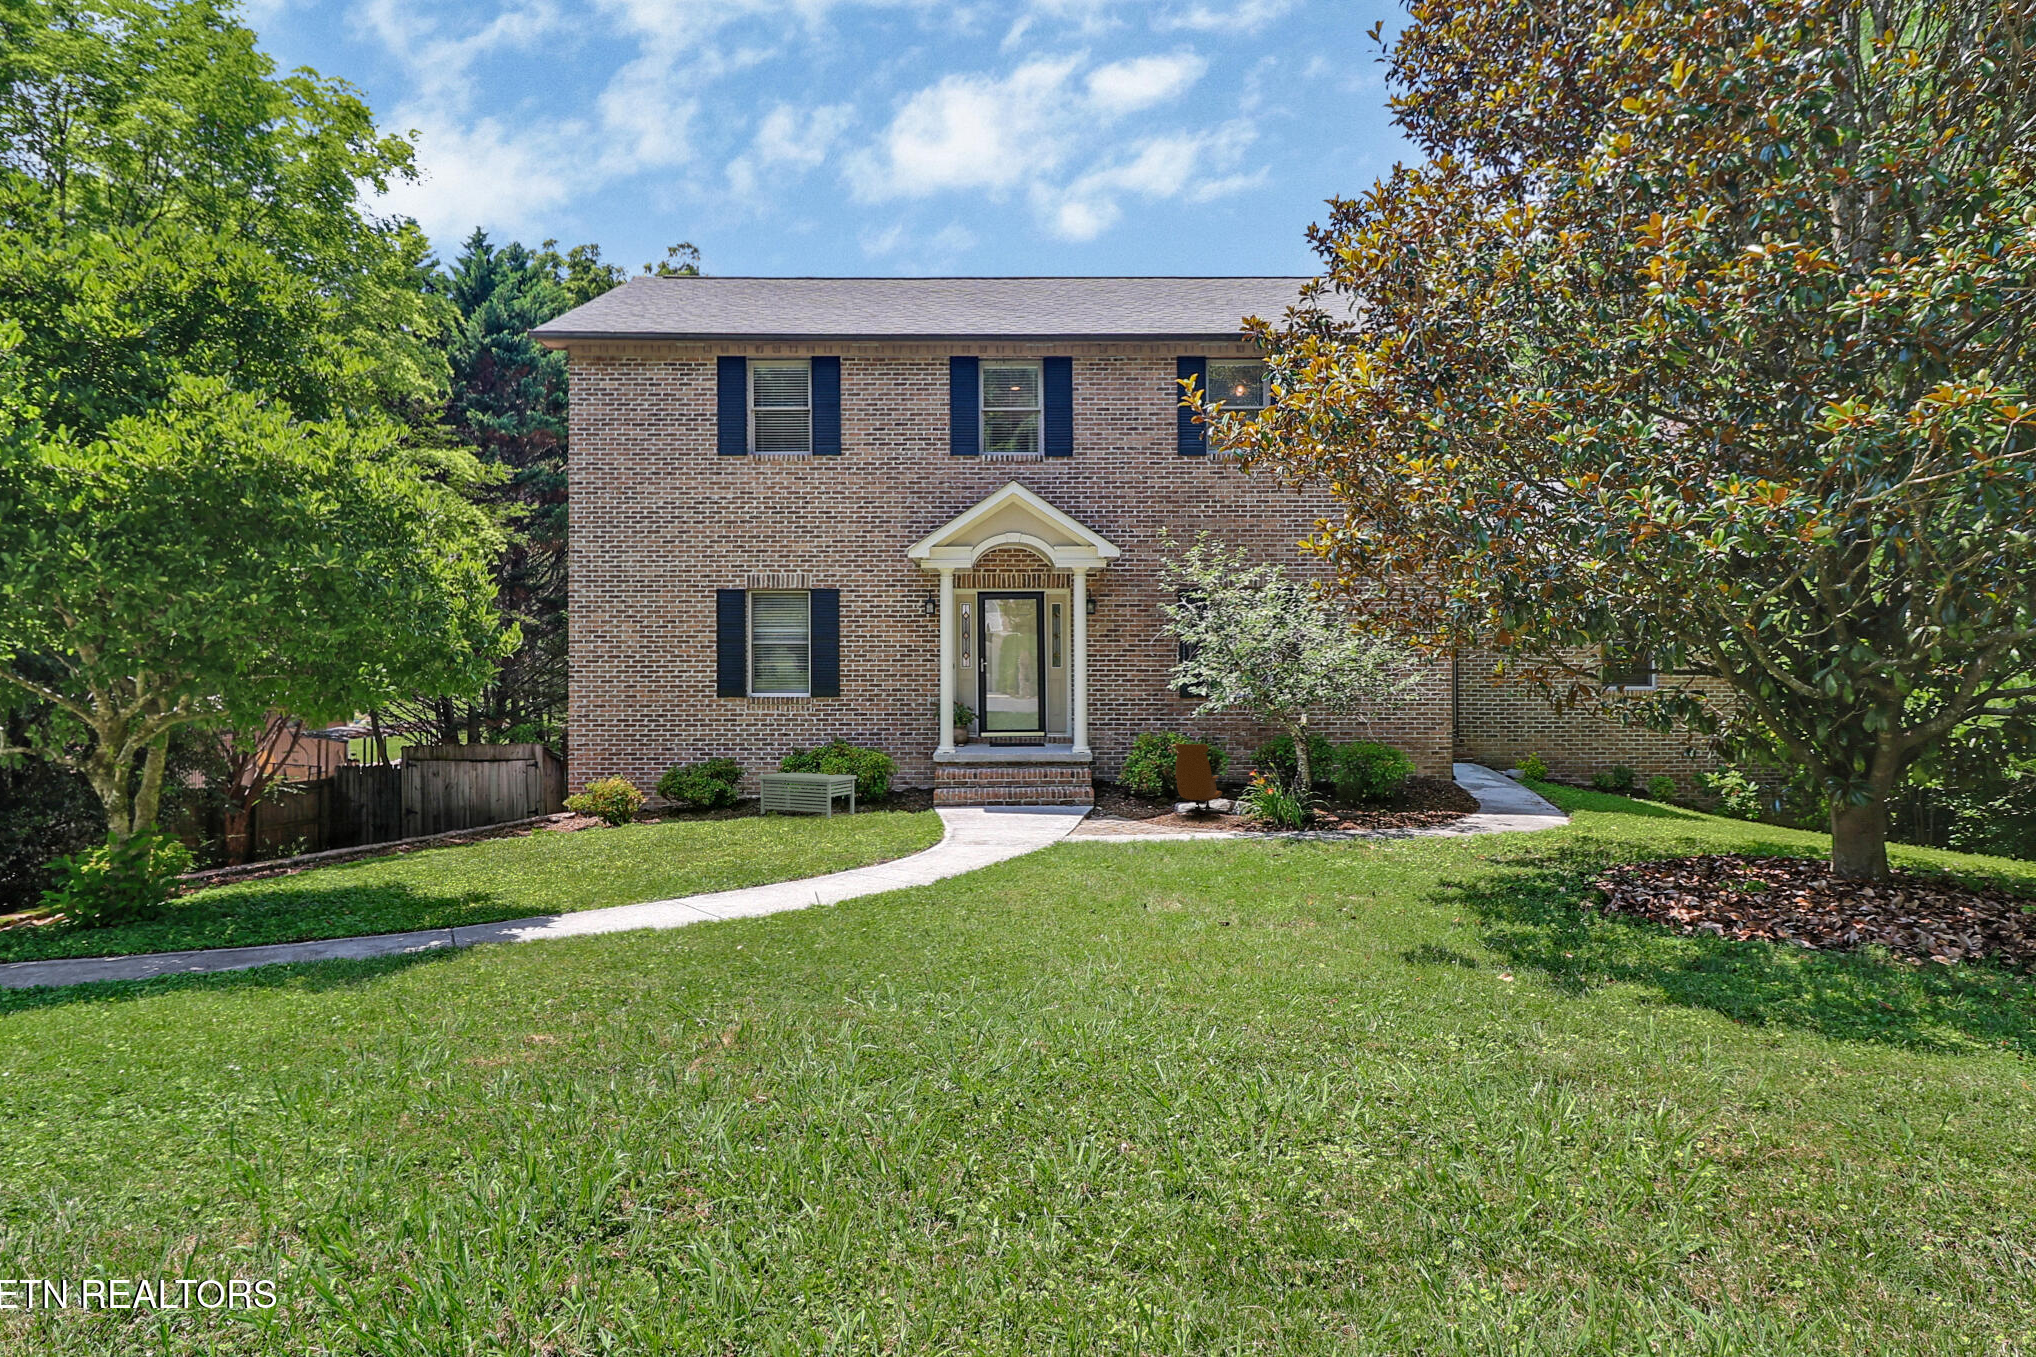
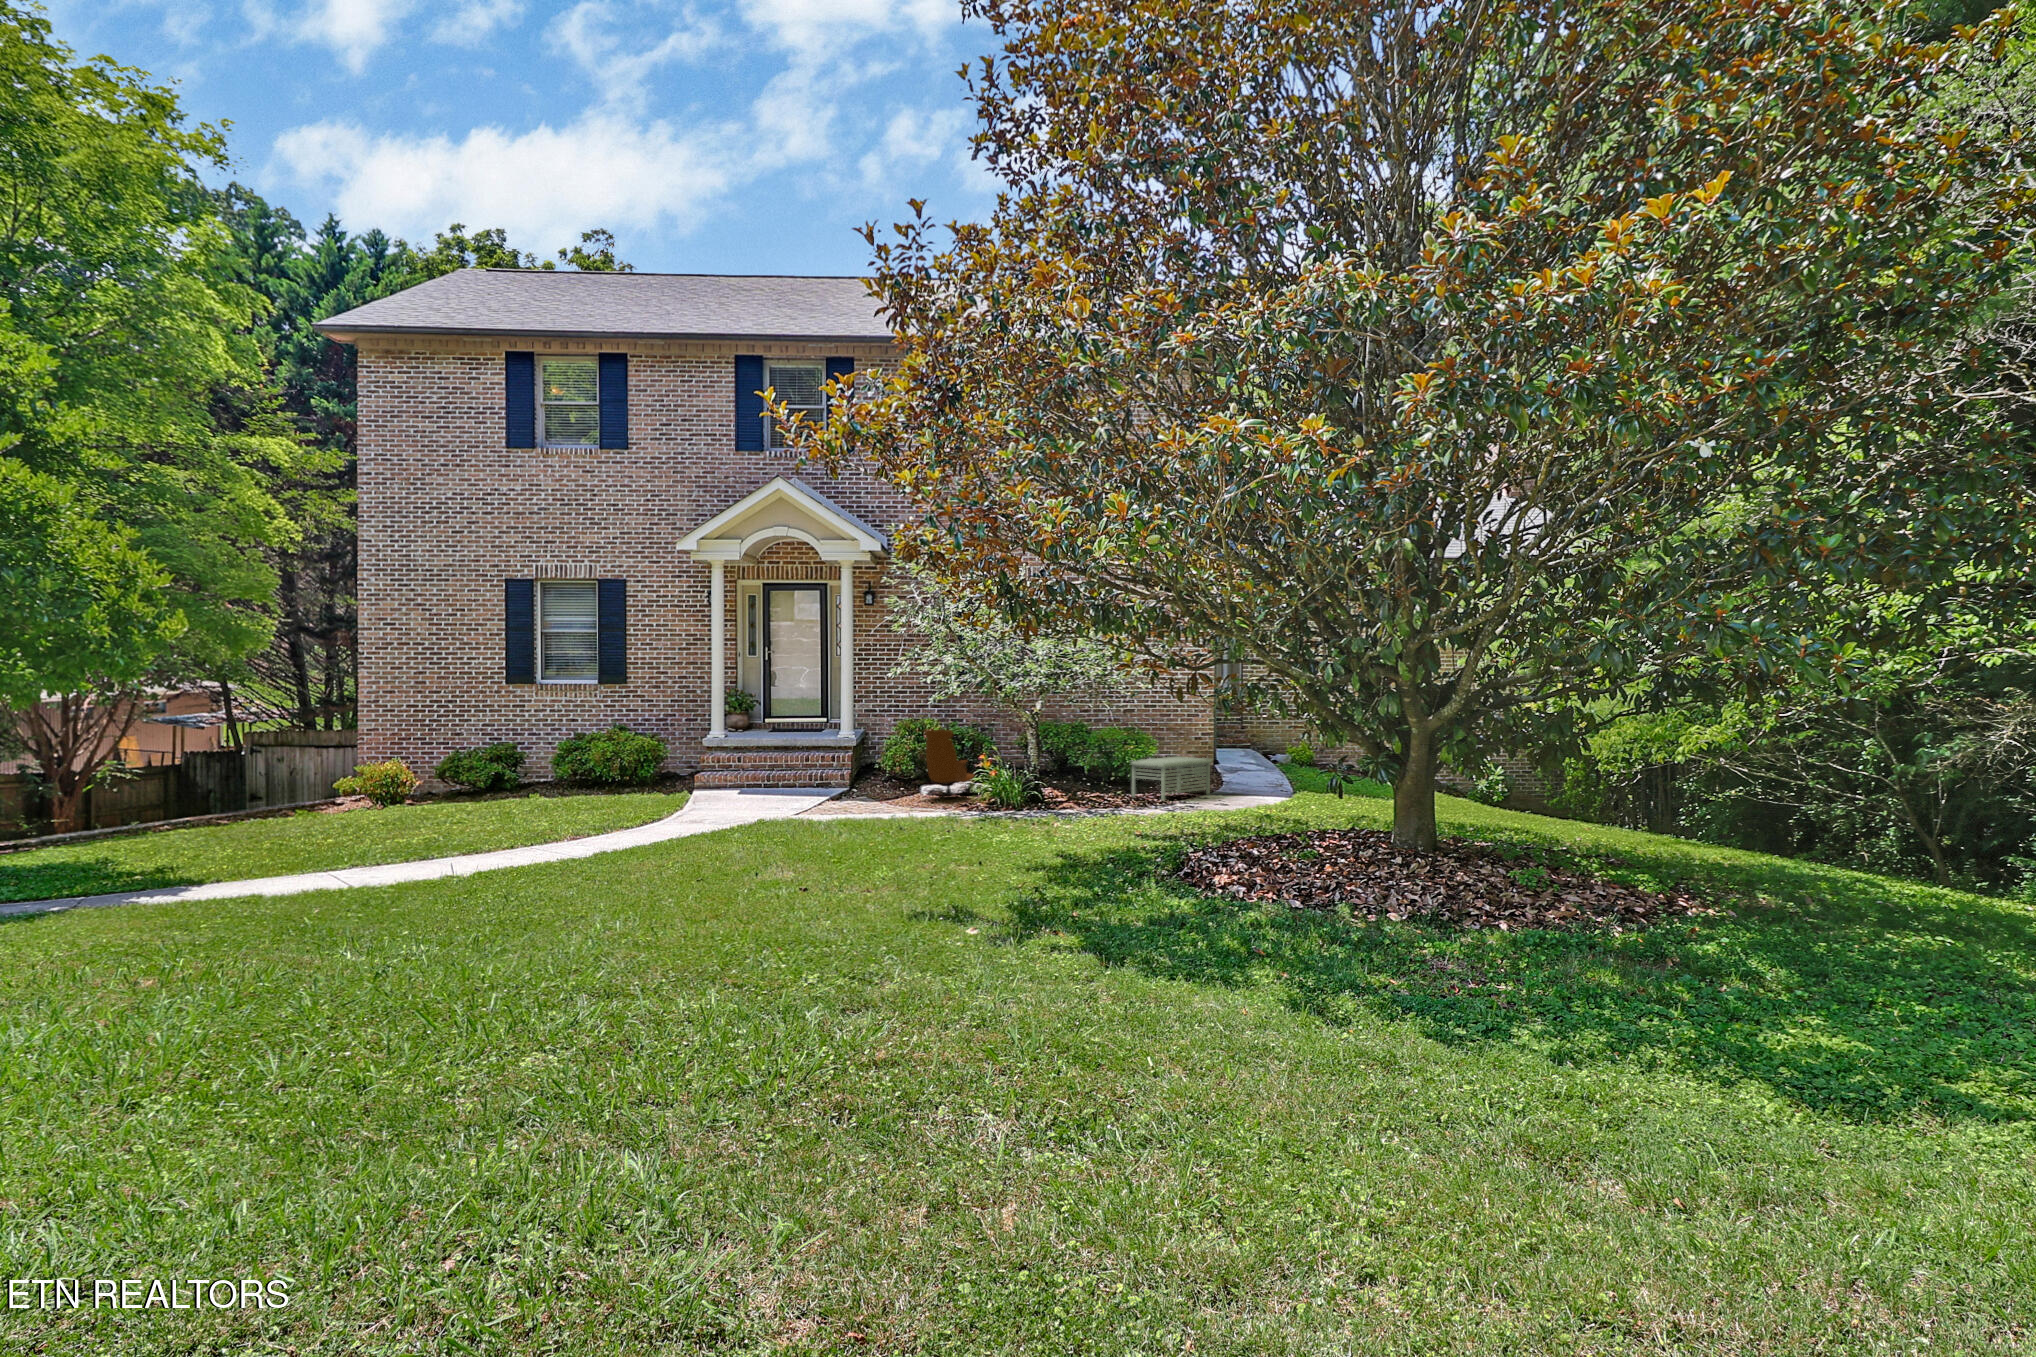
potted tree: present [1335,770,1362,817] -> none [1079,752,1108,799]
storage bench: present [757,772,857,819] -> present [1131,757,1212,800]

